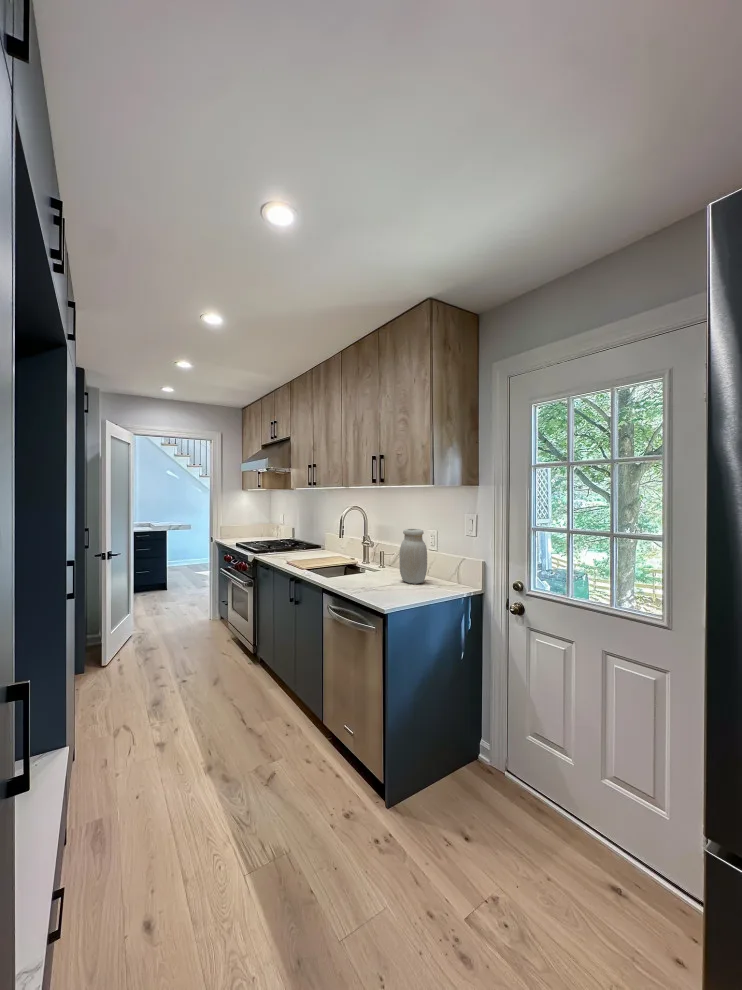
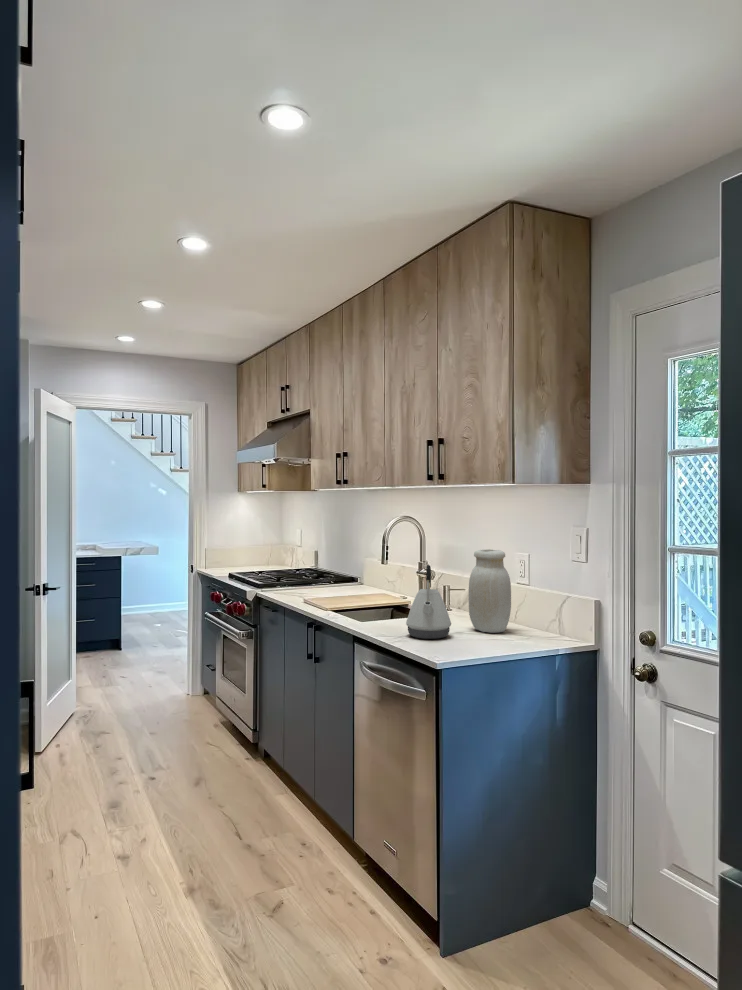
kettle: none [359,540,389,590] -> present [406,565,451,639]

